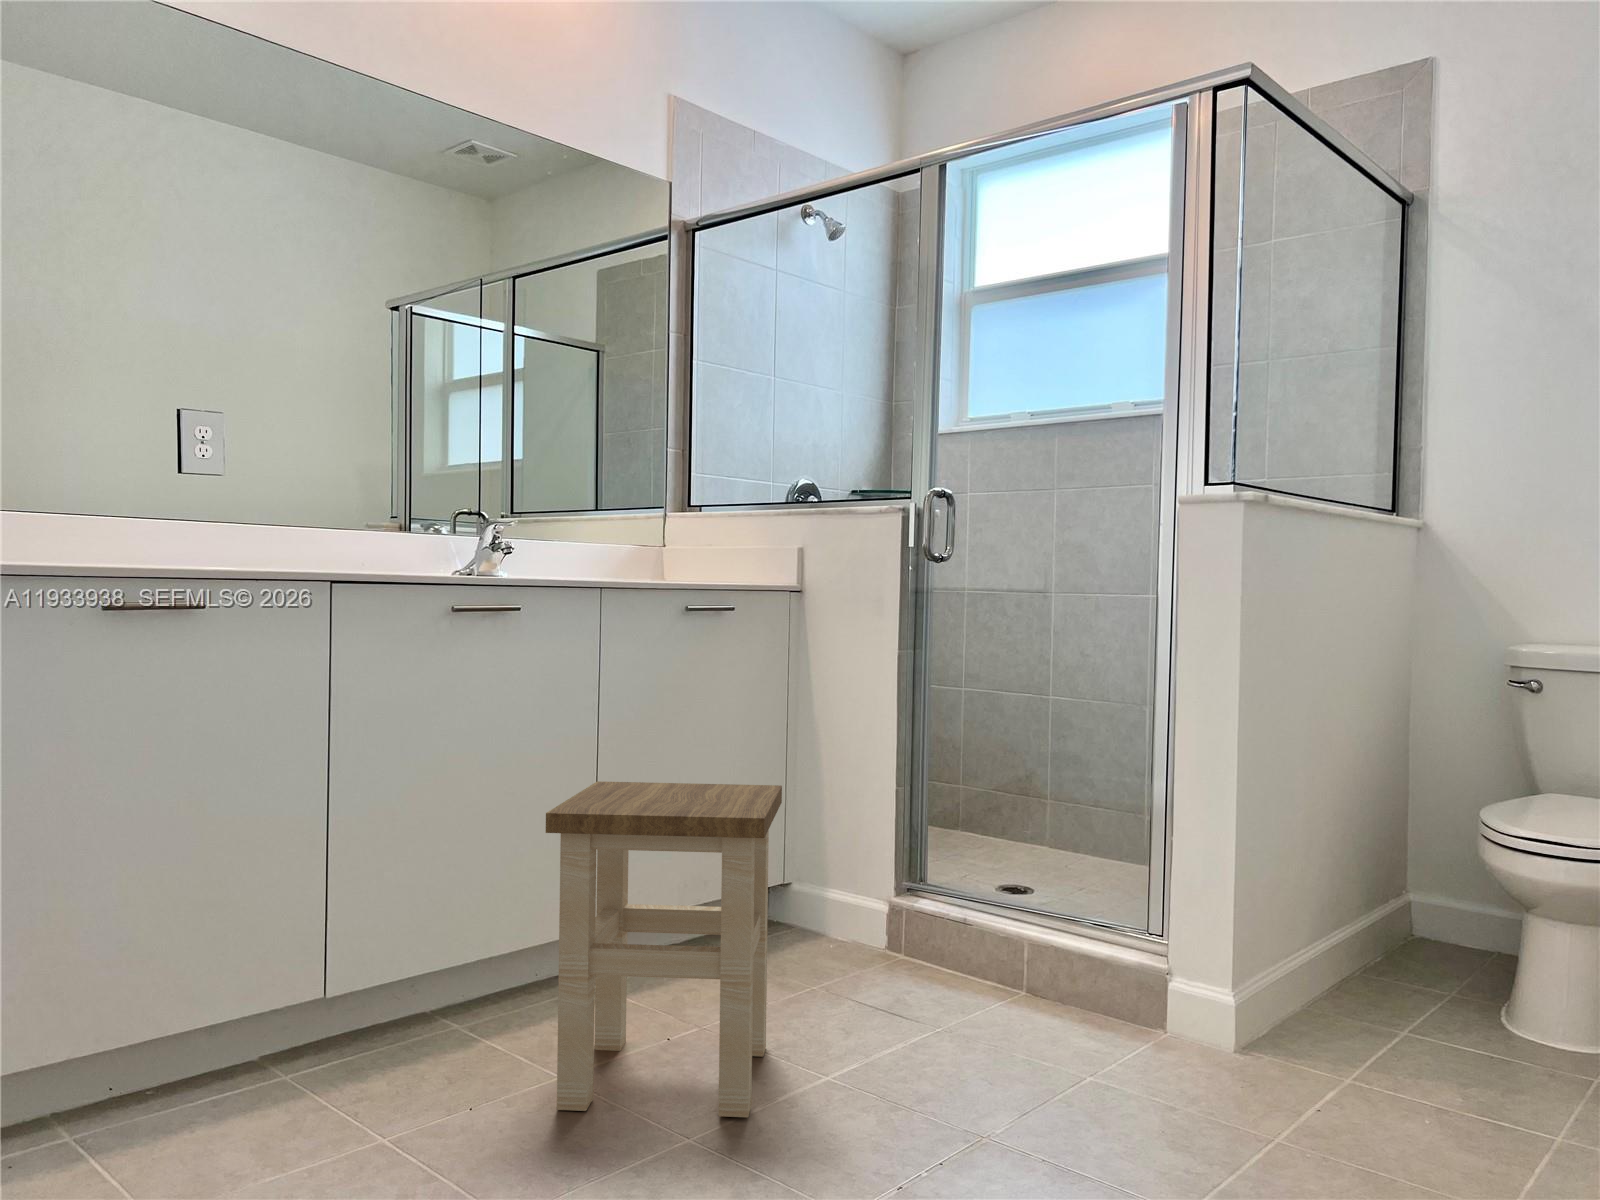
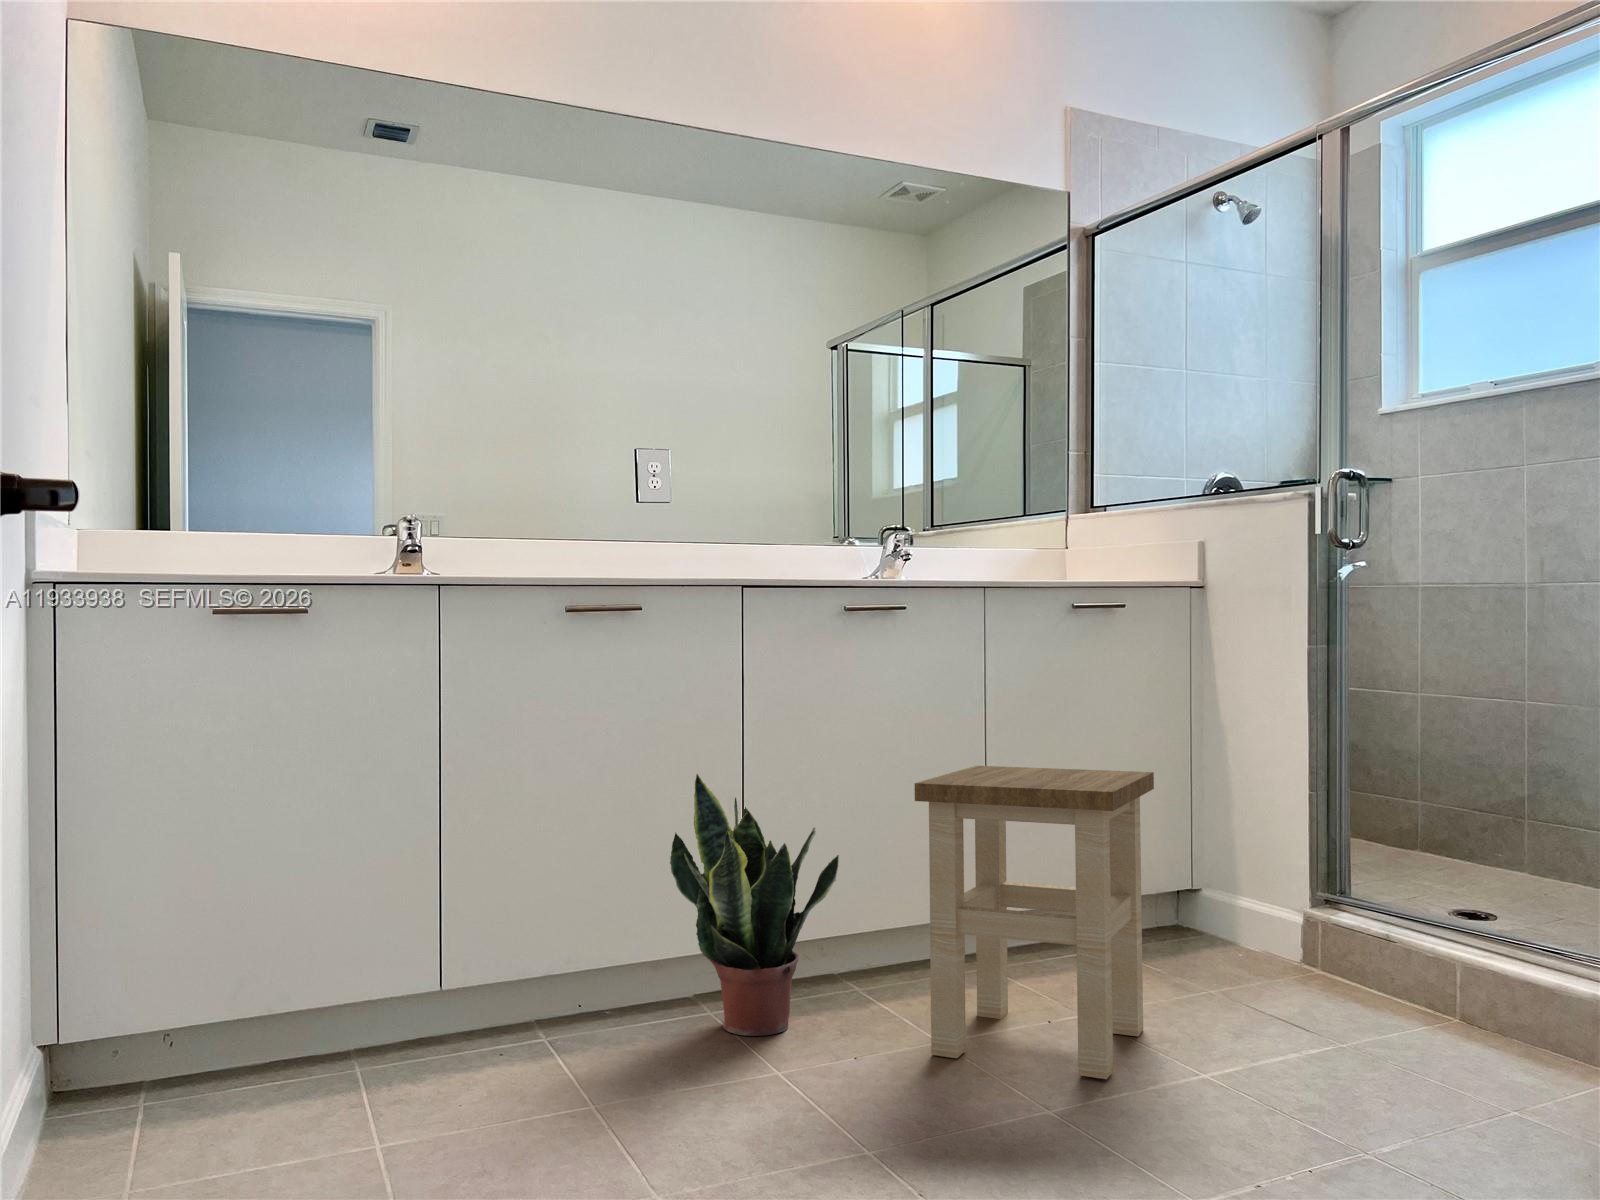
potted plant: none [237,808,448,1111] -> present [670,774,839,1036]

